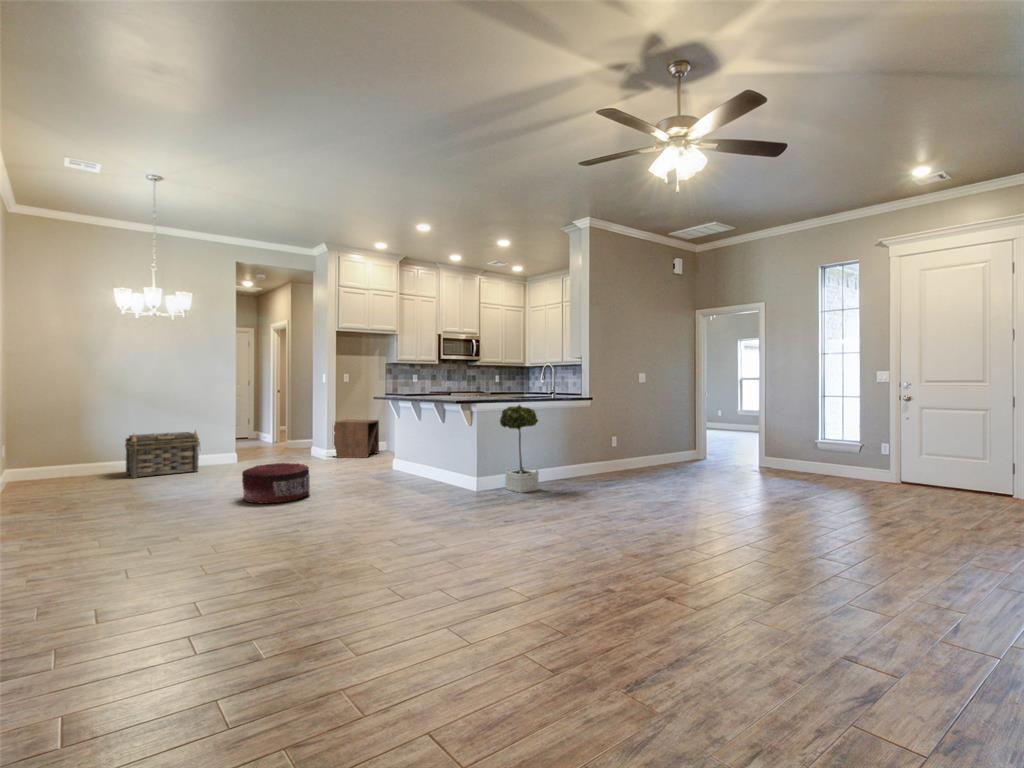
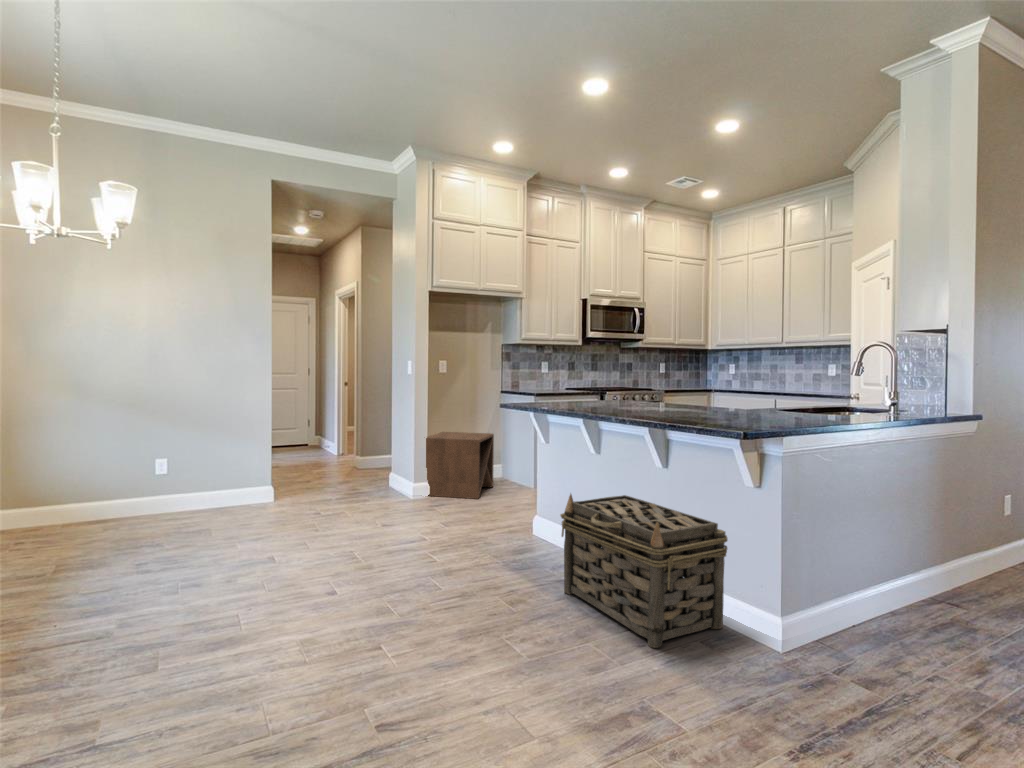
potted tree: present [500,405,539,493] -> none [839,442,950,669]
basket: present [125,431,200,478] -> present [560,494,728,648]
pouf: present [242,463,310,503] -> none [230,556,389,689]

